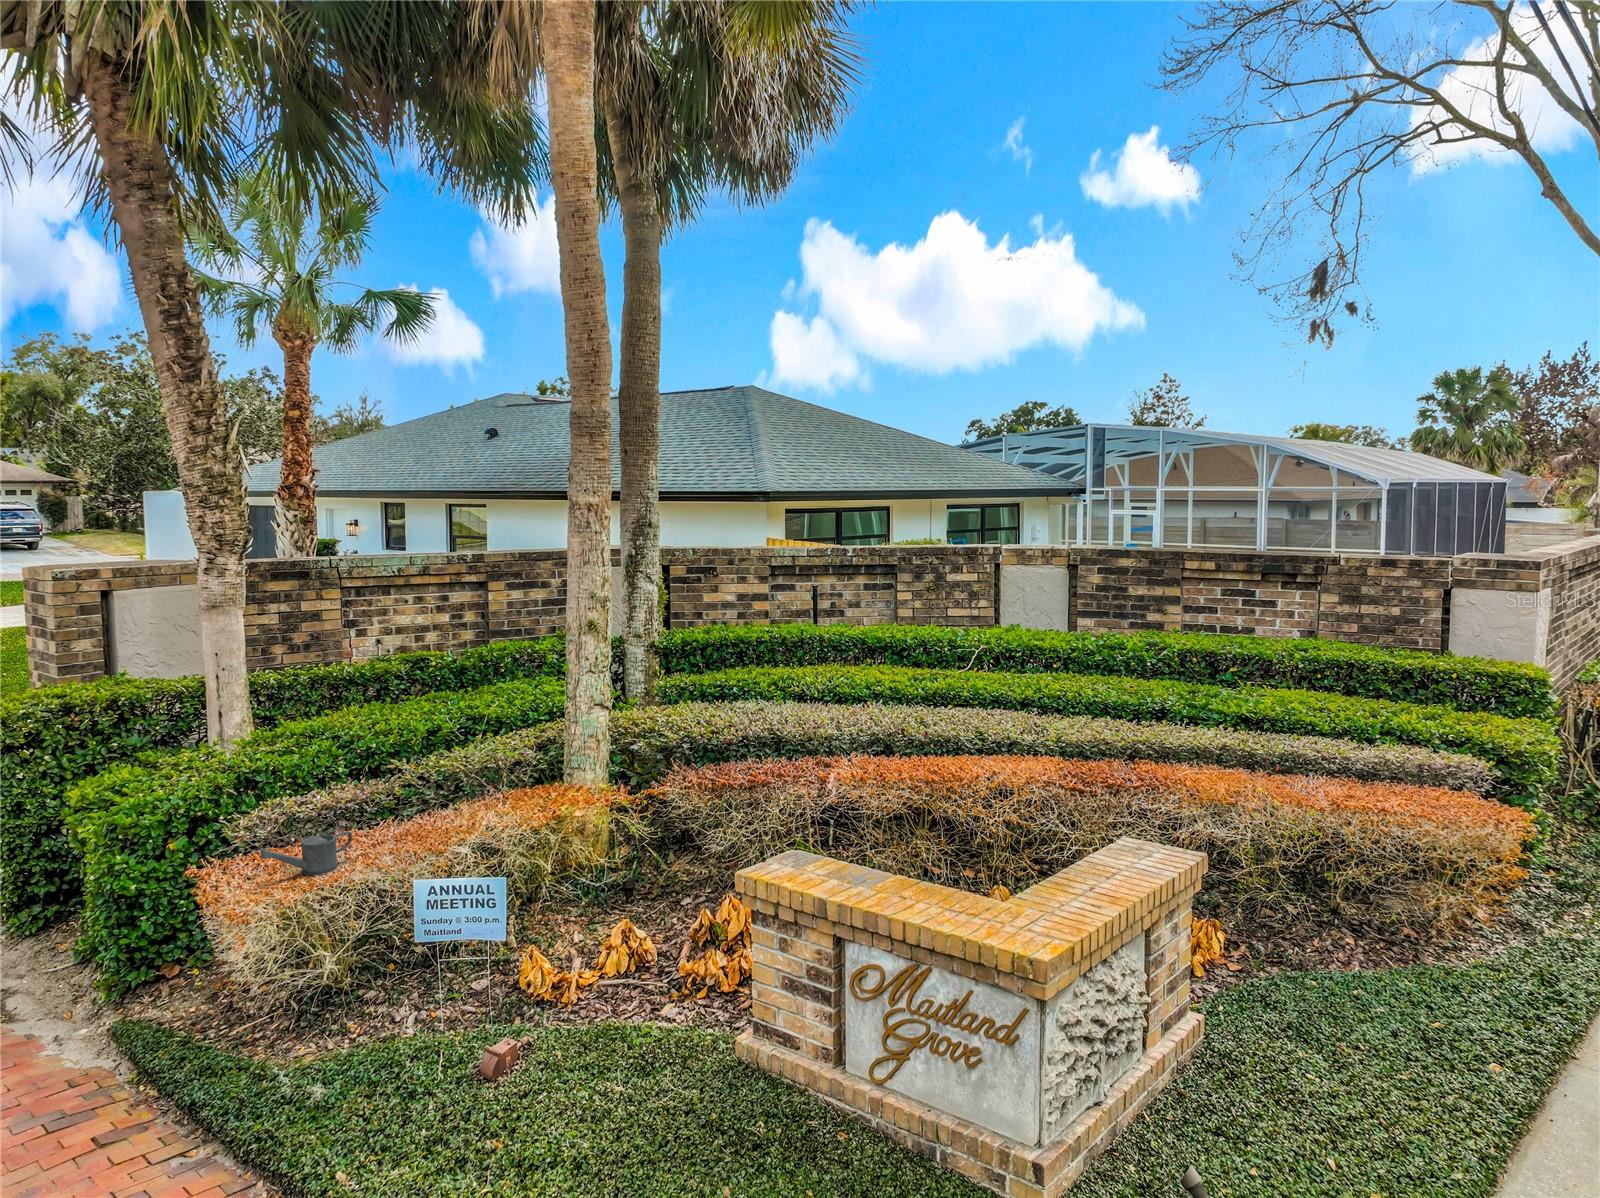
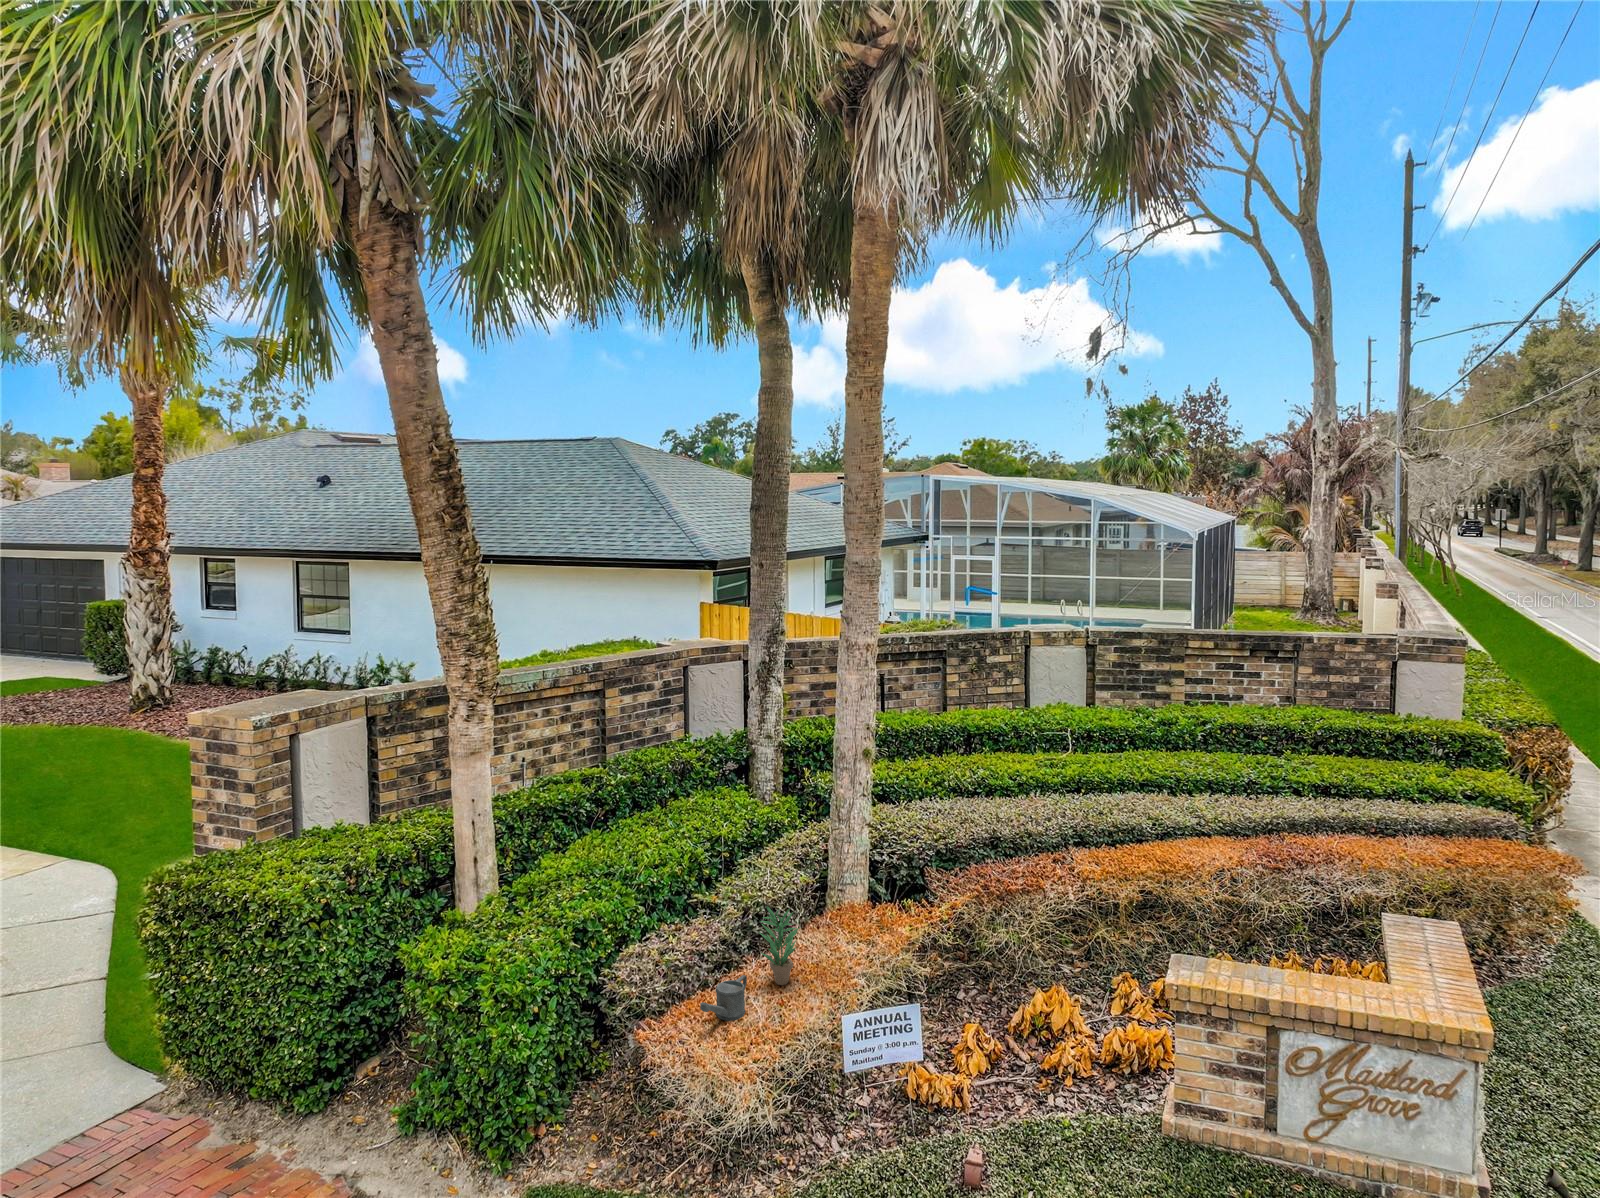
potted plant: none [376,761,433,850] -> present [760,907,799,985]

